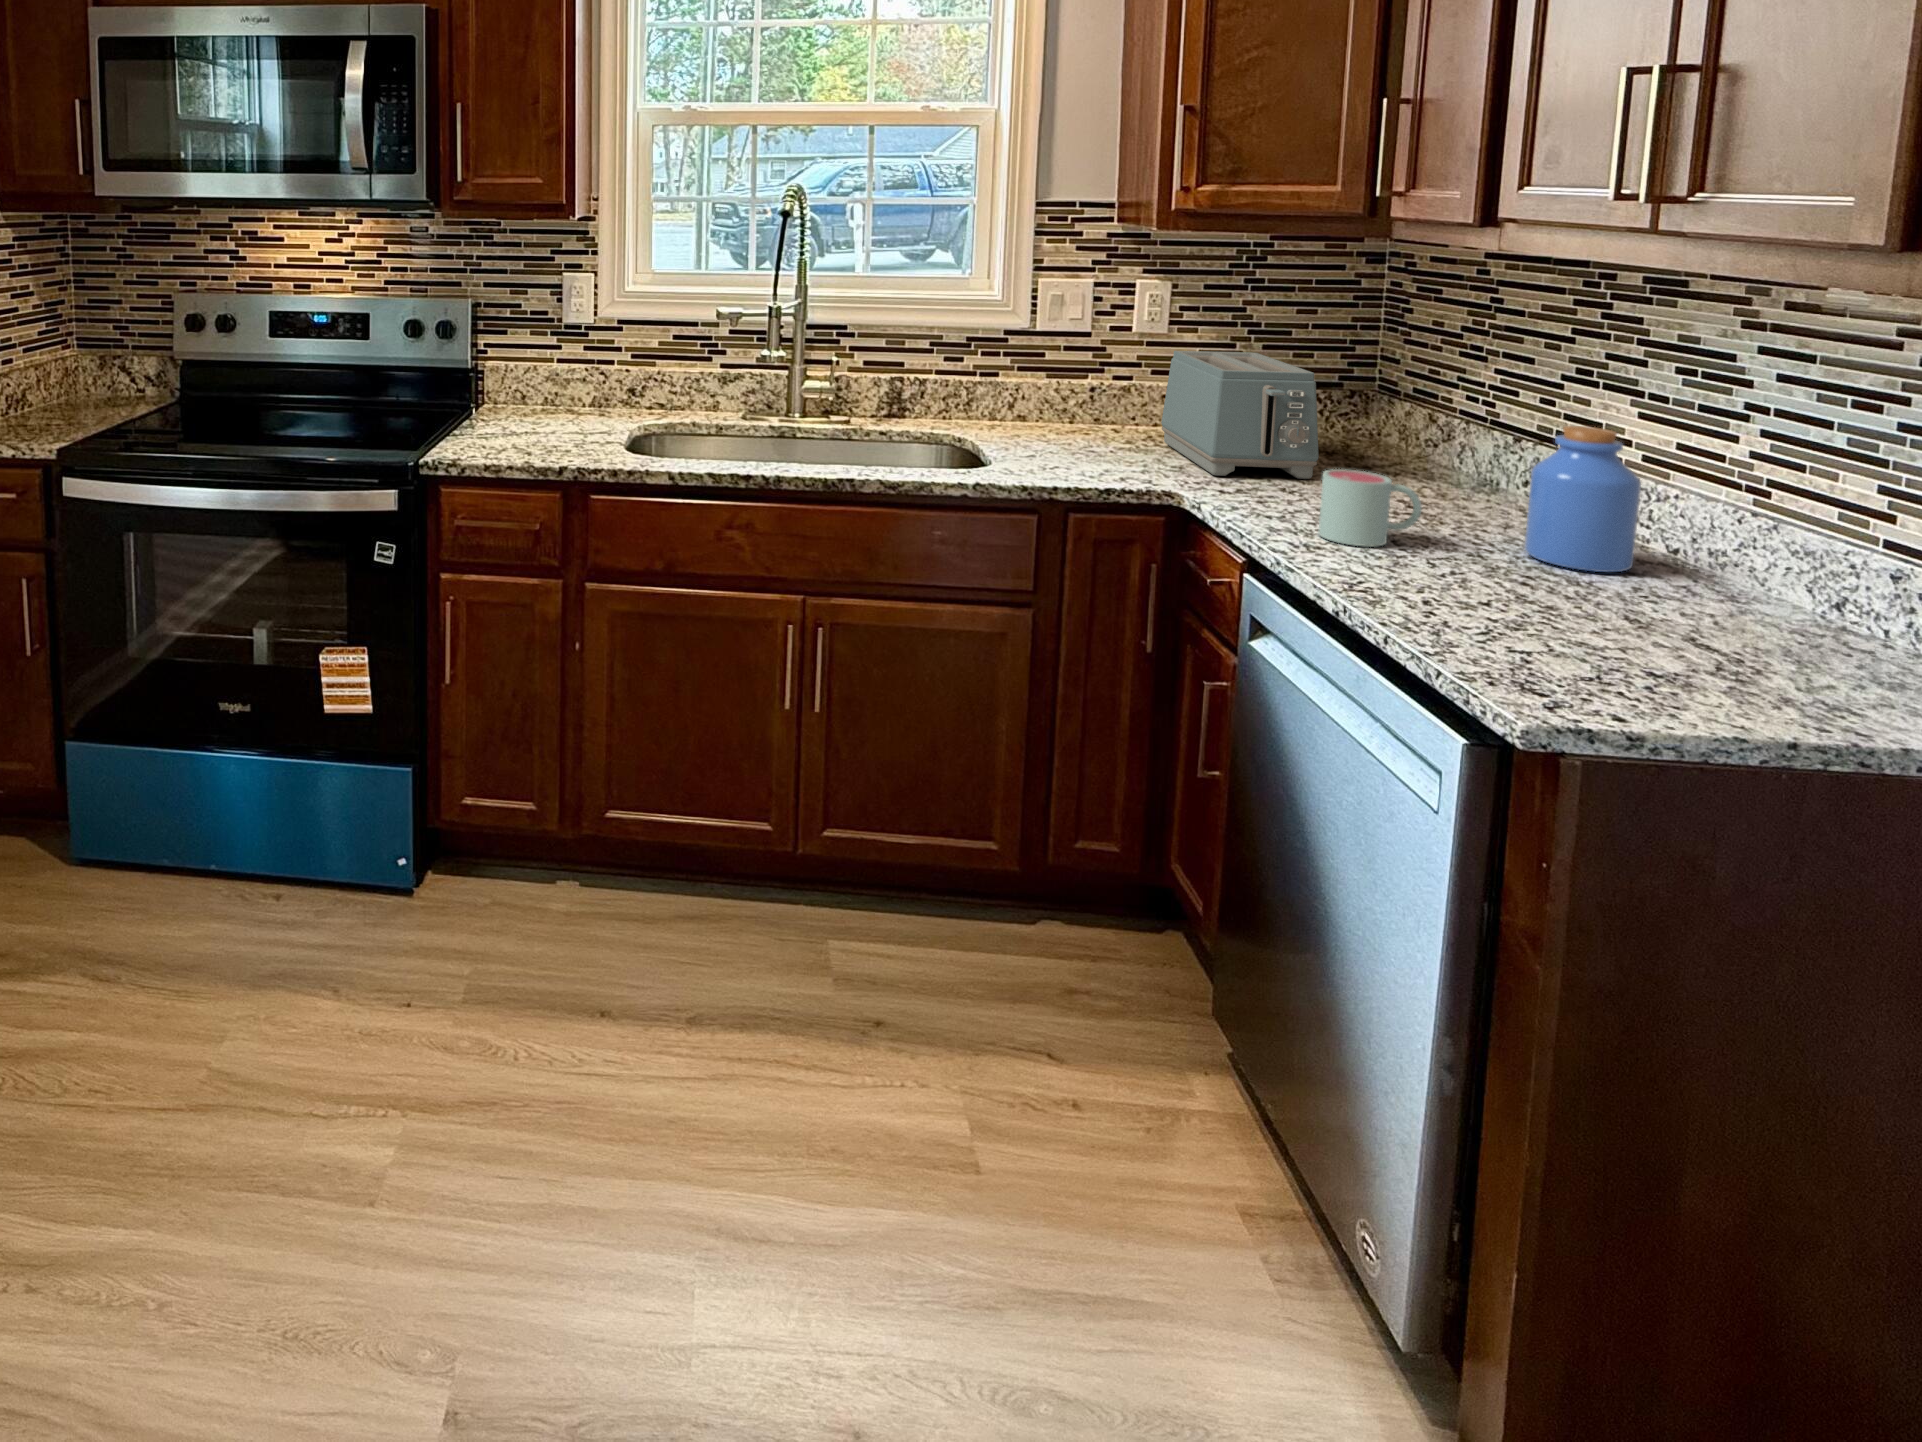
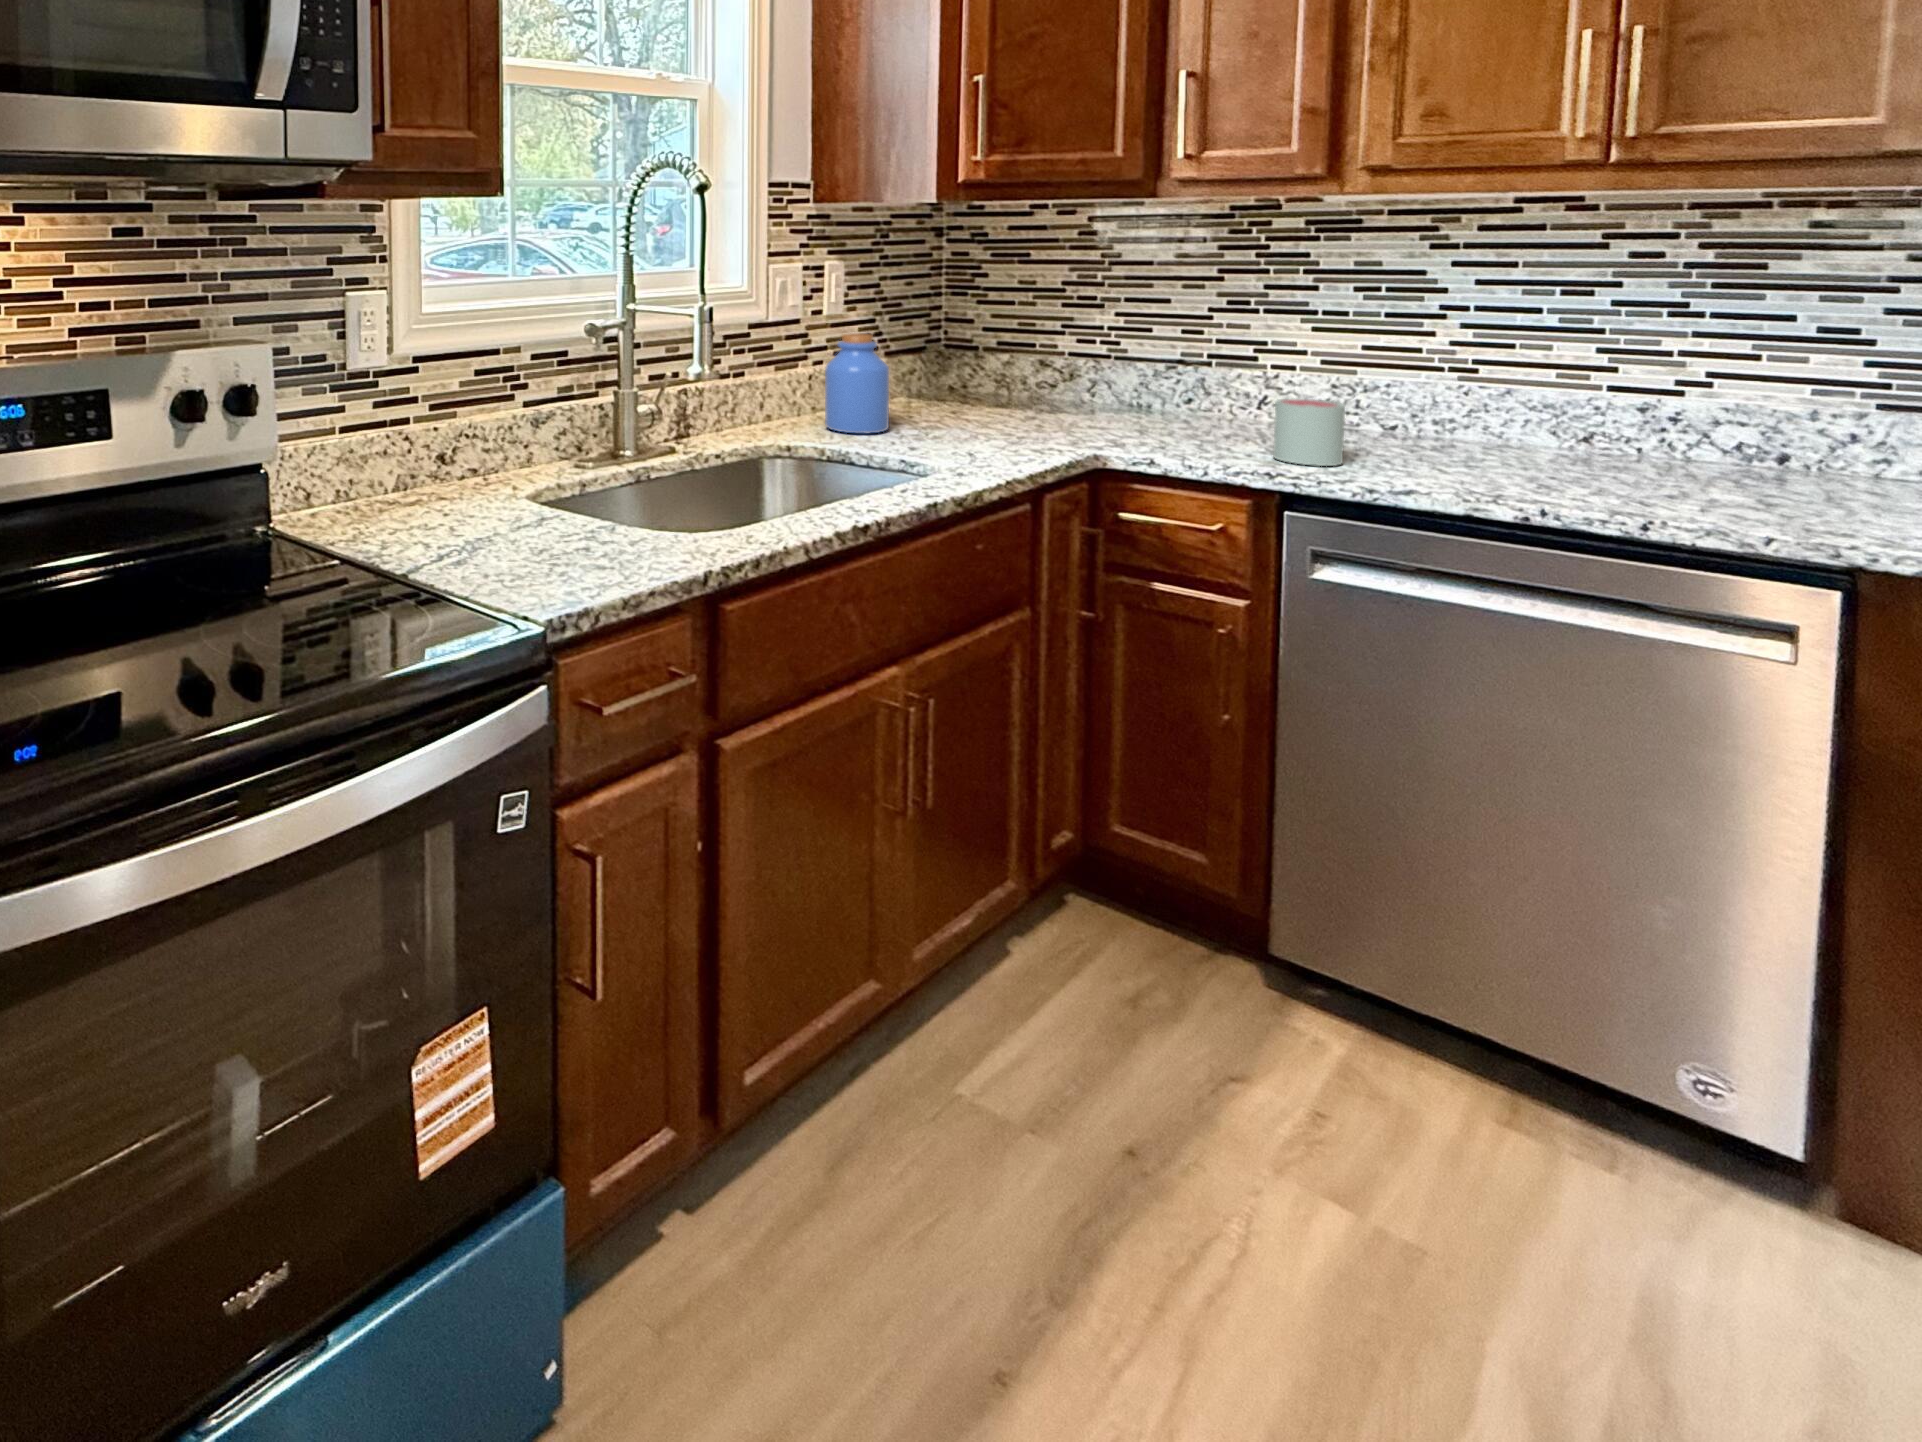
toaster: present [1161,351,1319,479] -> none [909,318,1101,432]
jar: present [1524,426,1641,572] -> present [825,333,889,434]

